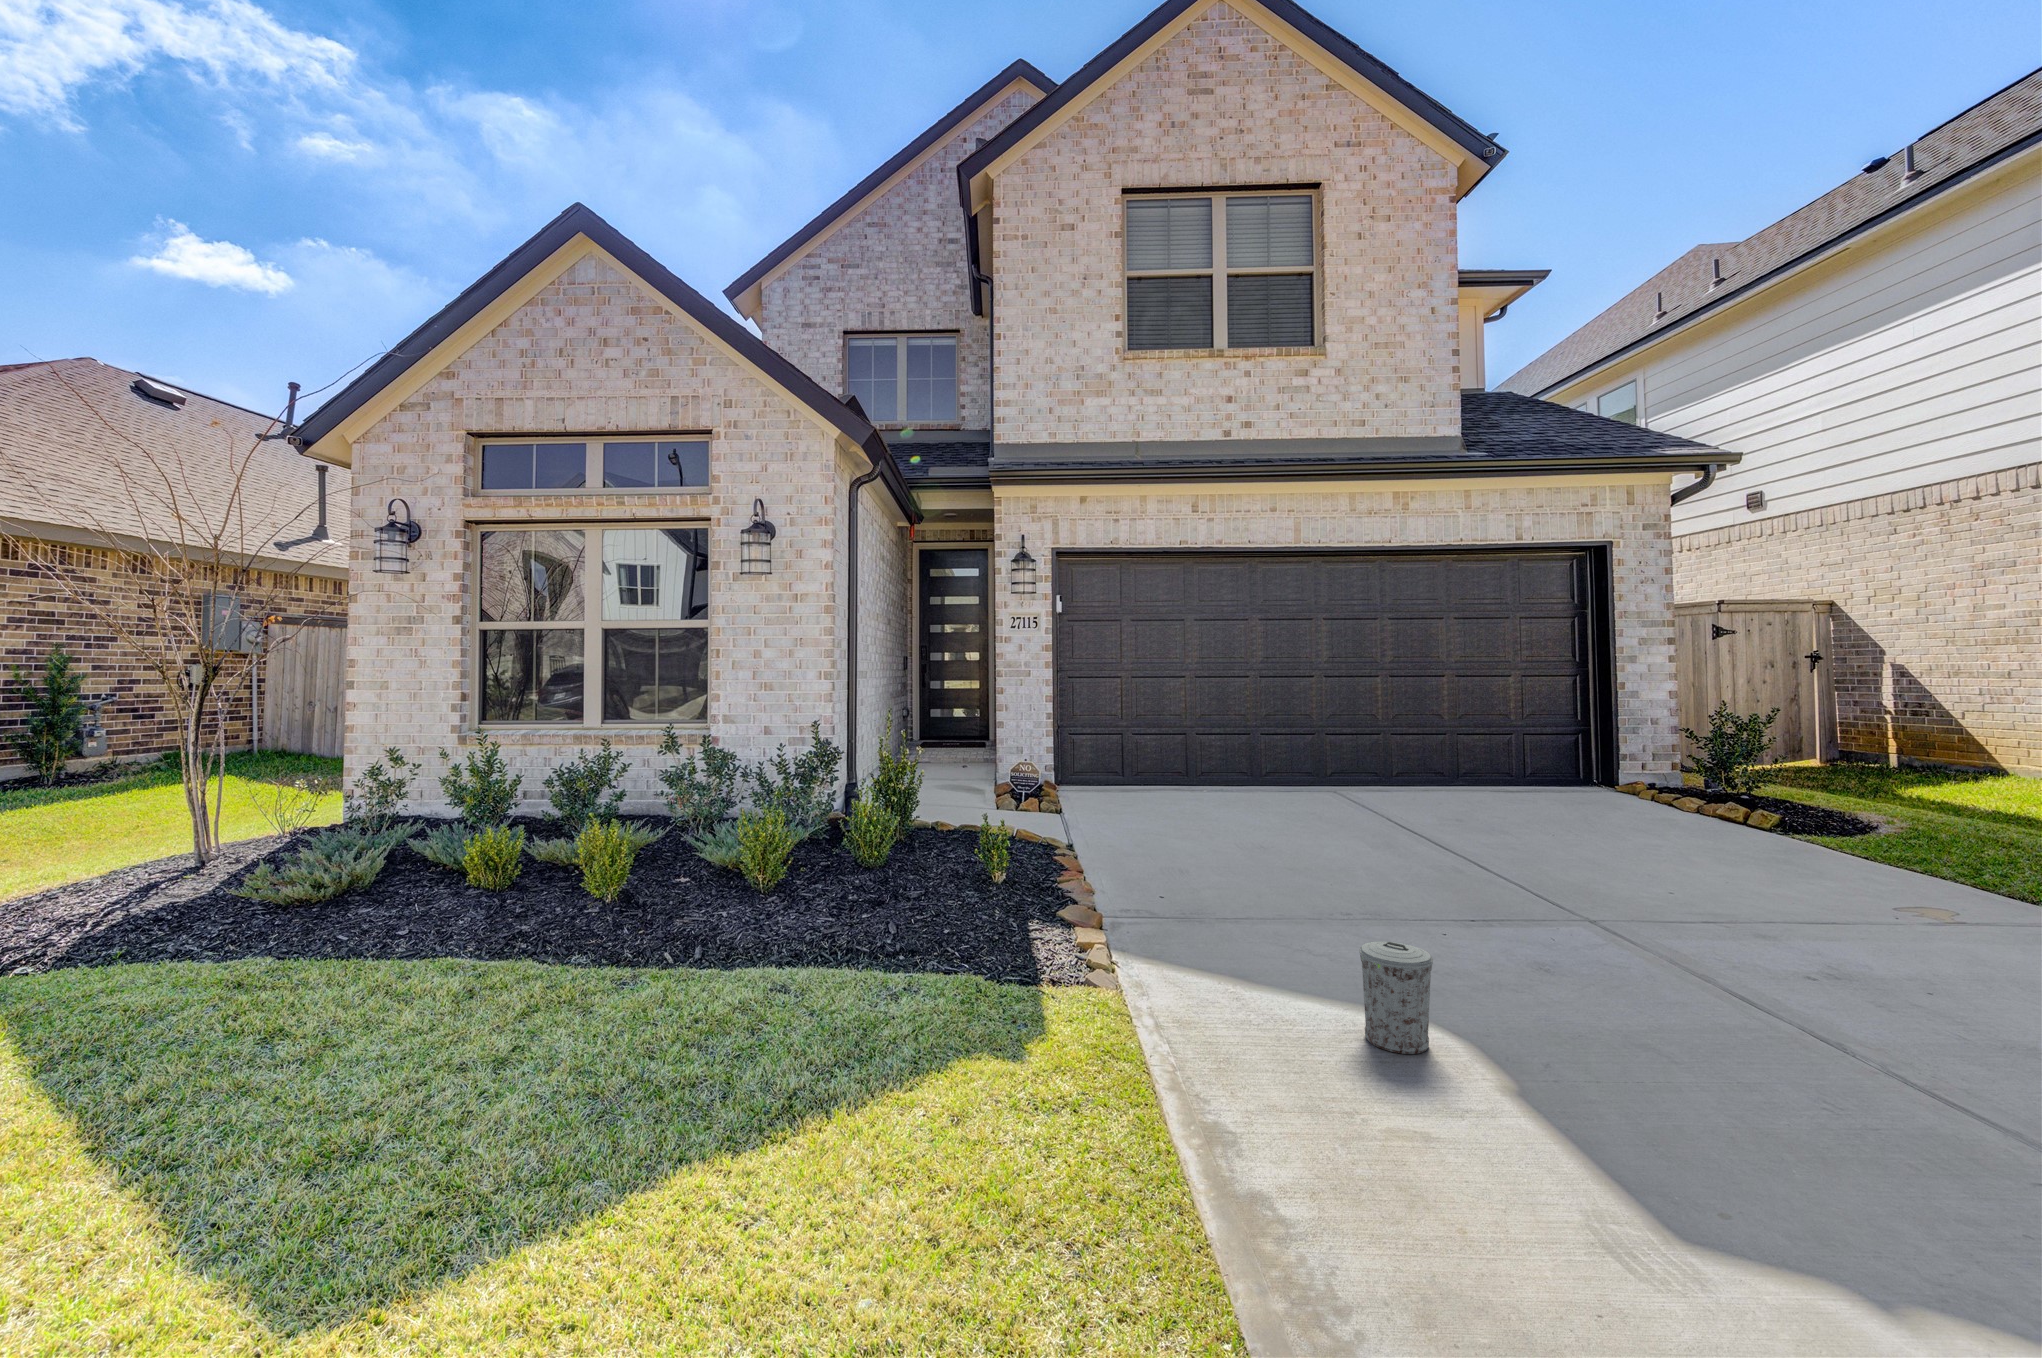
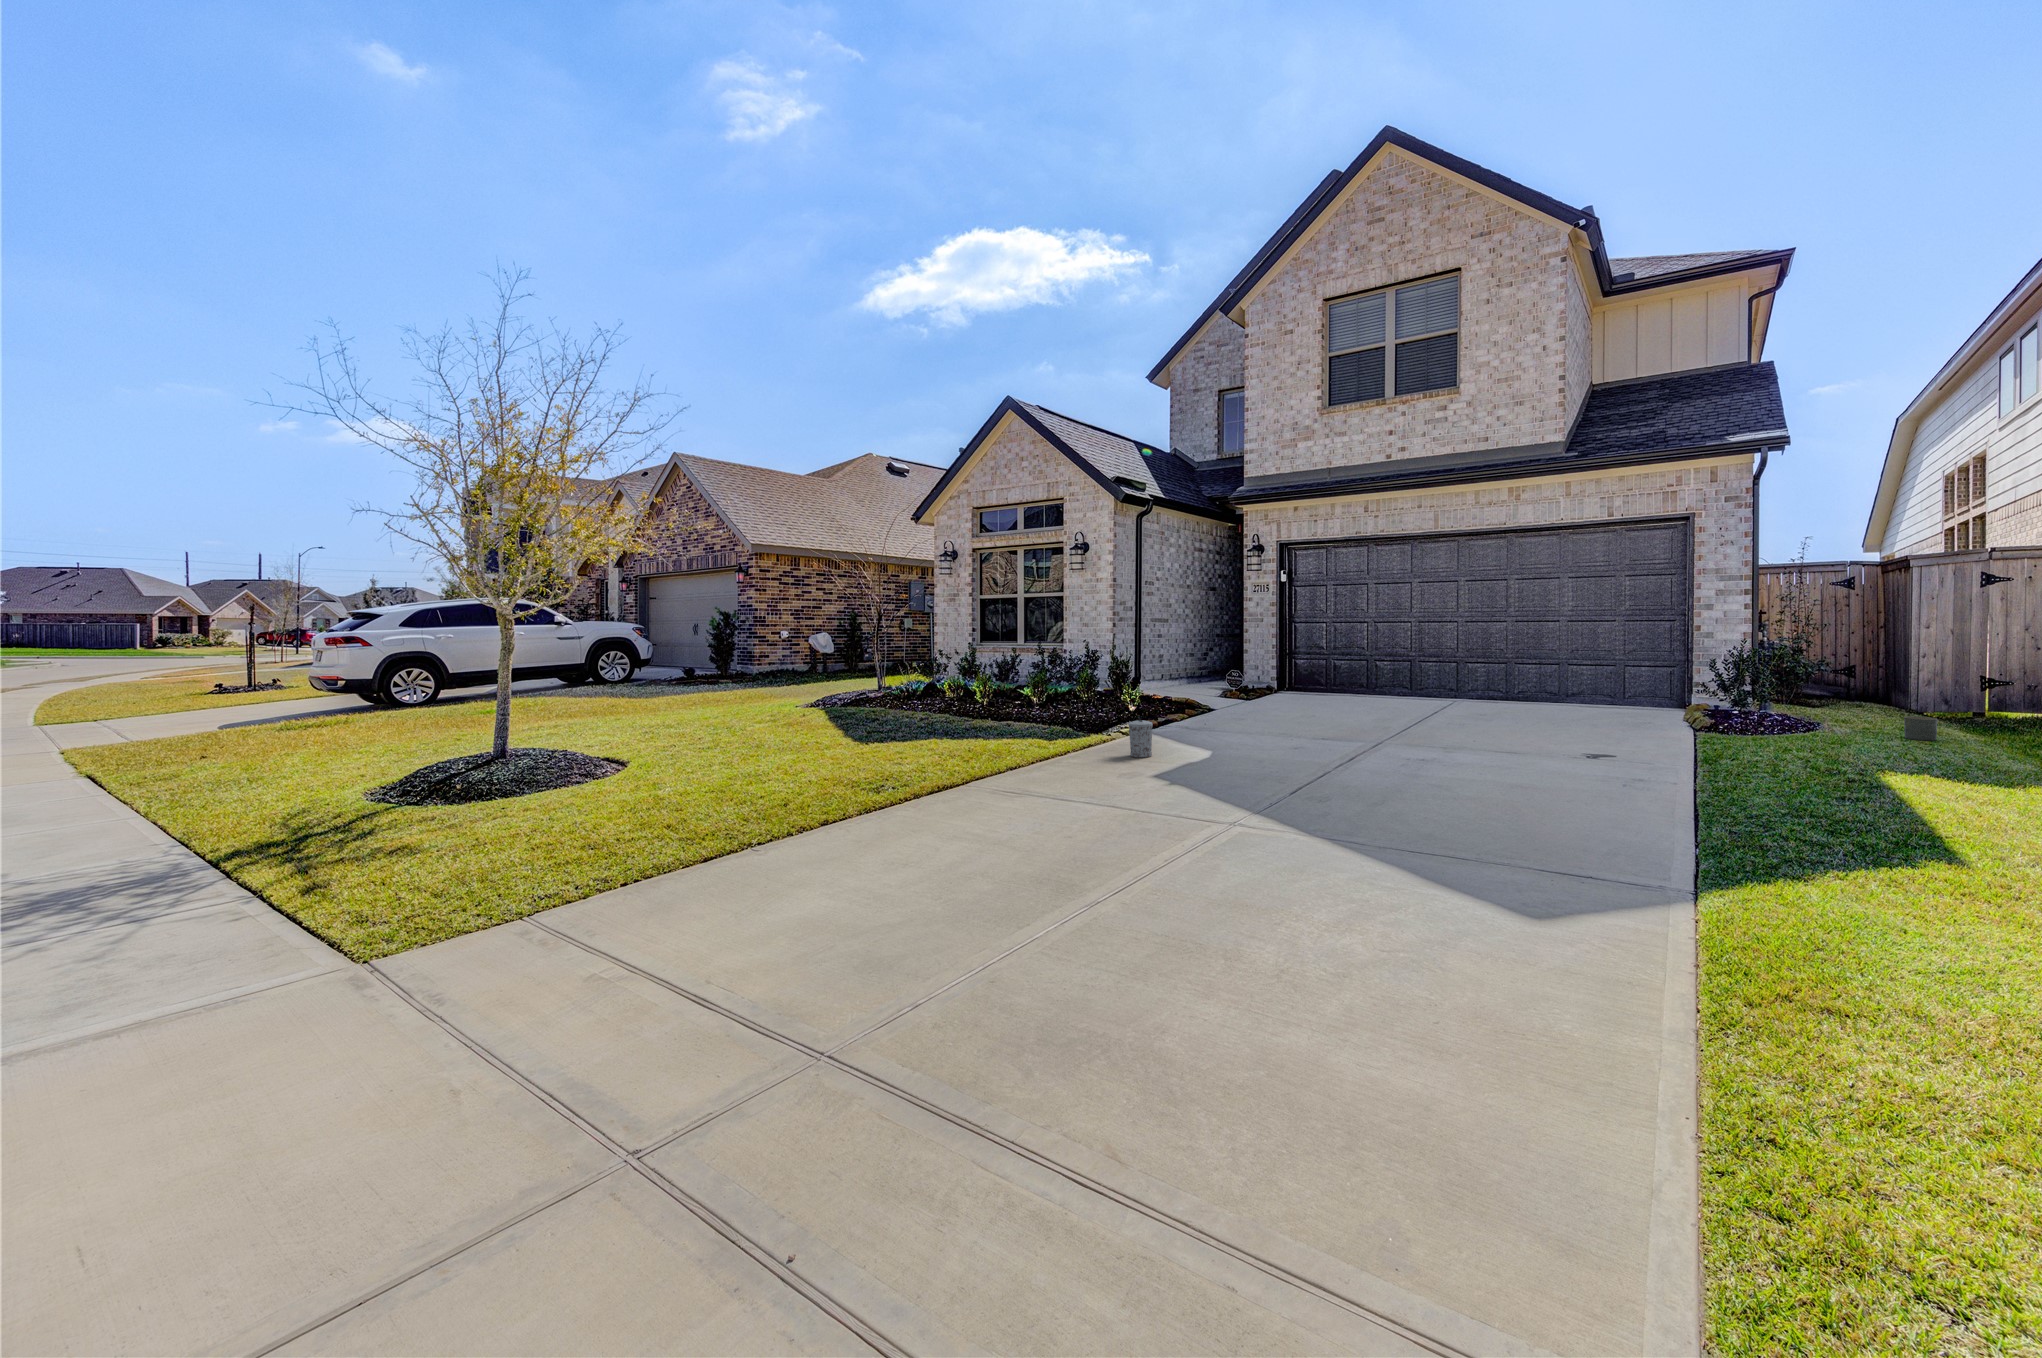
planter: none [1931,793,1972,823] -> present [1904,716,1937,741]

